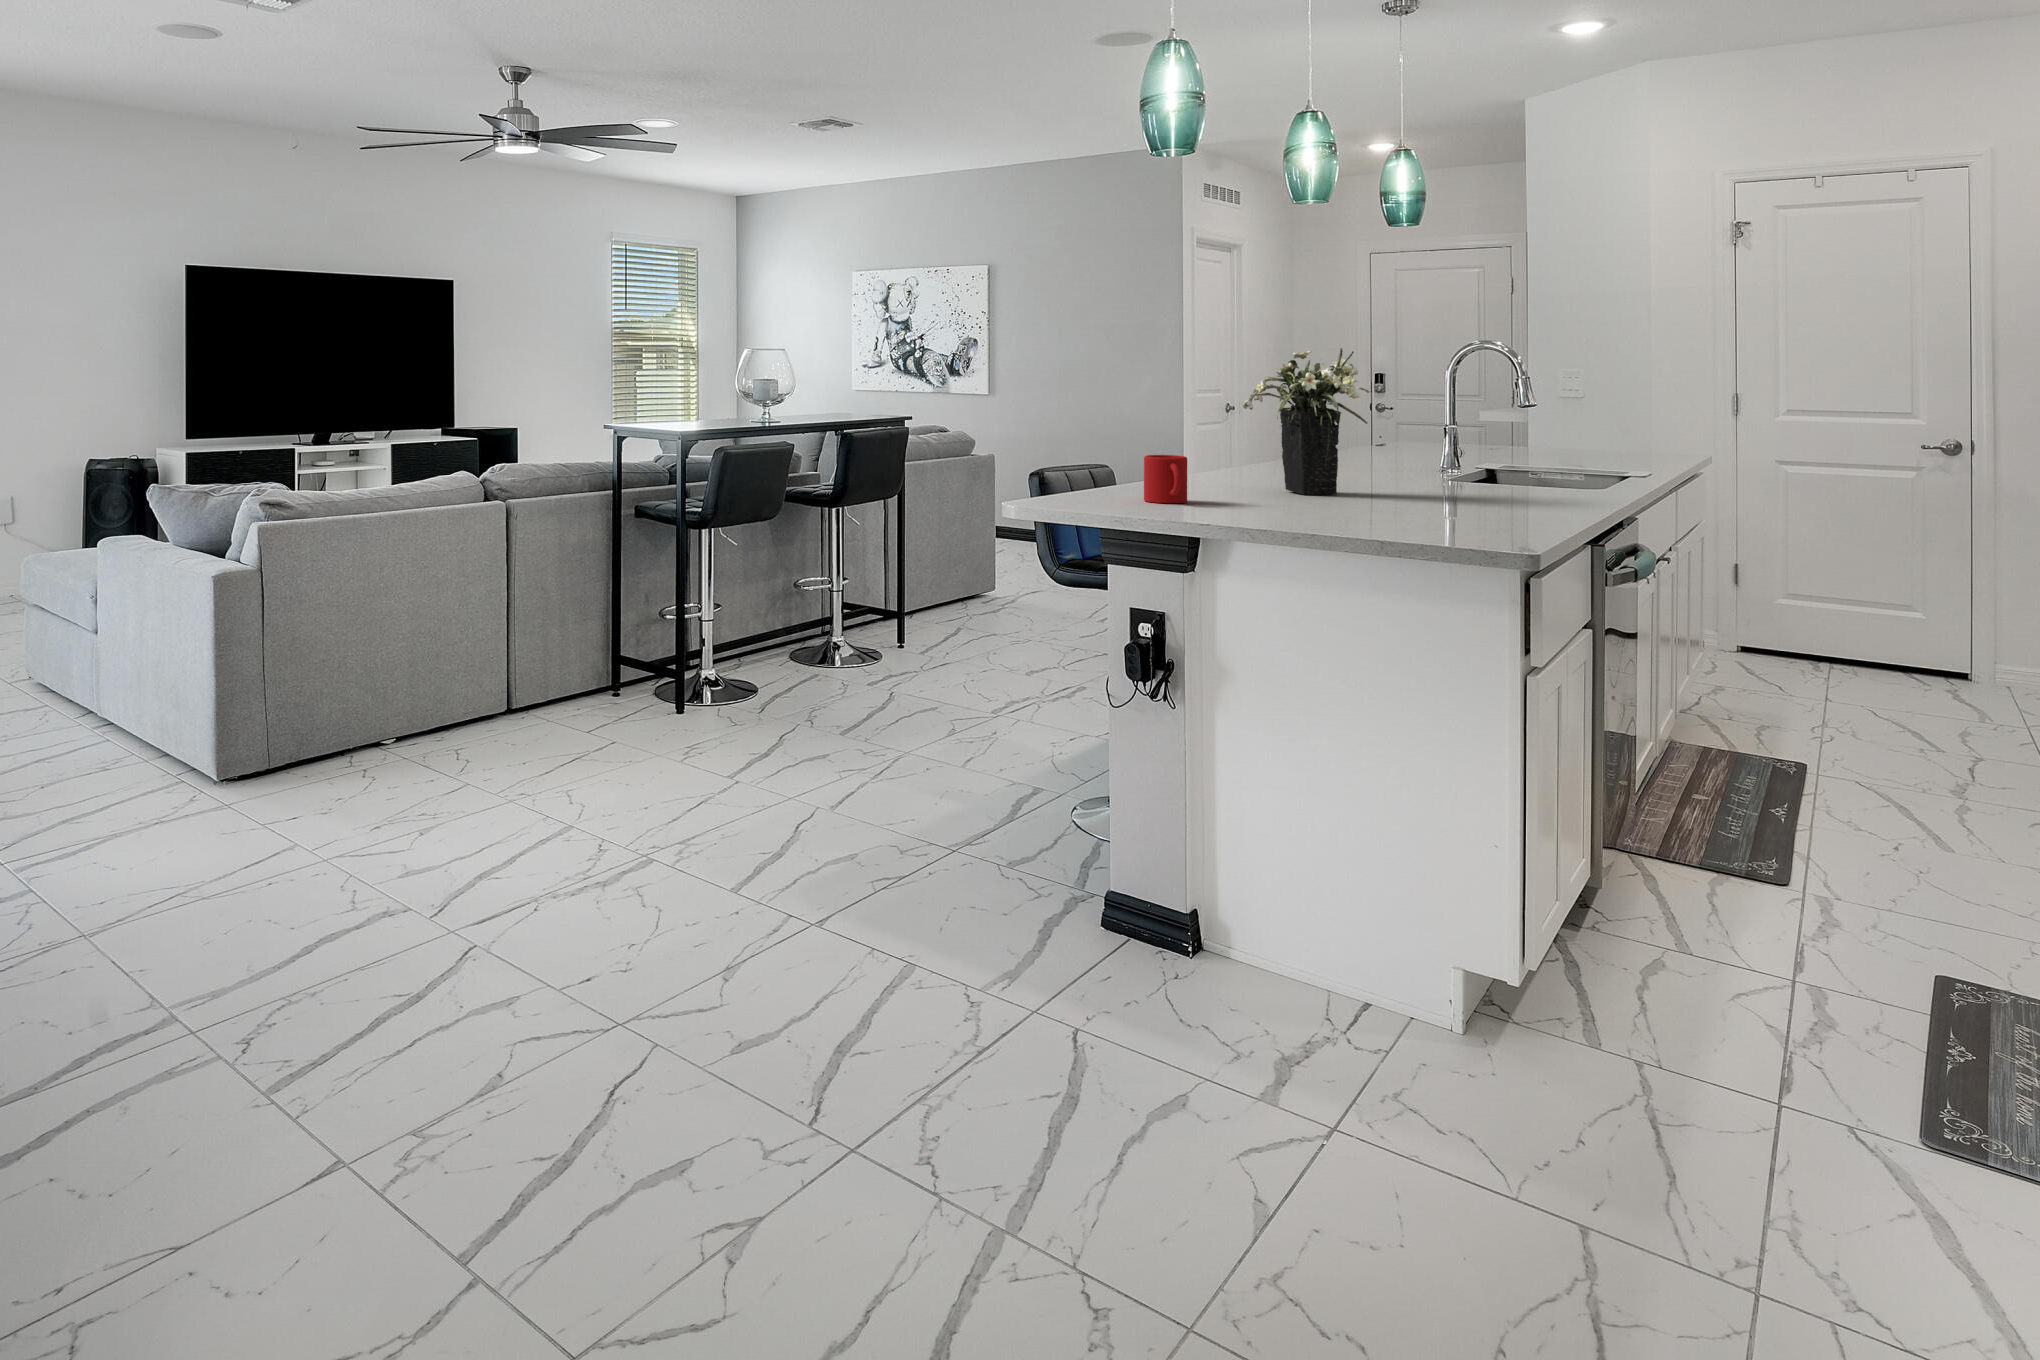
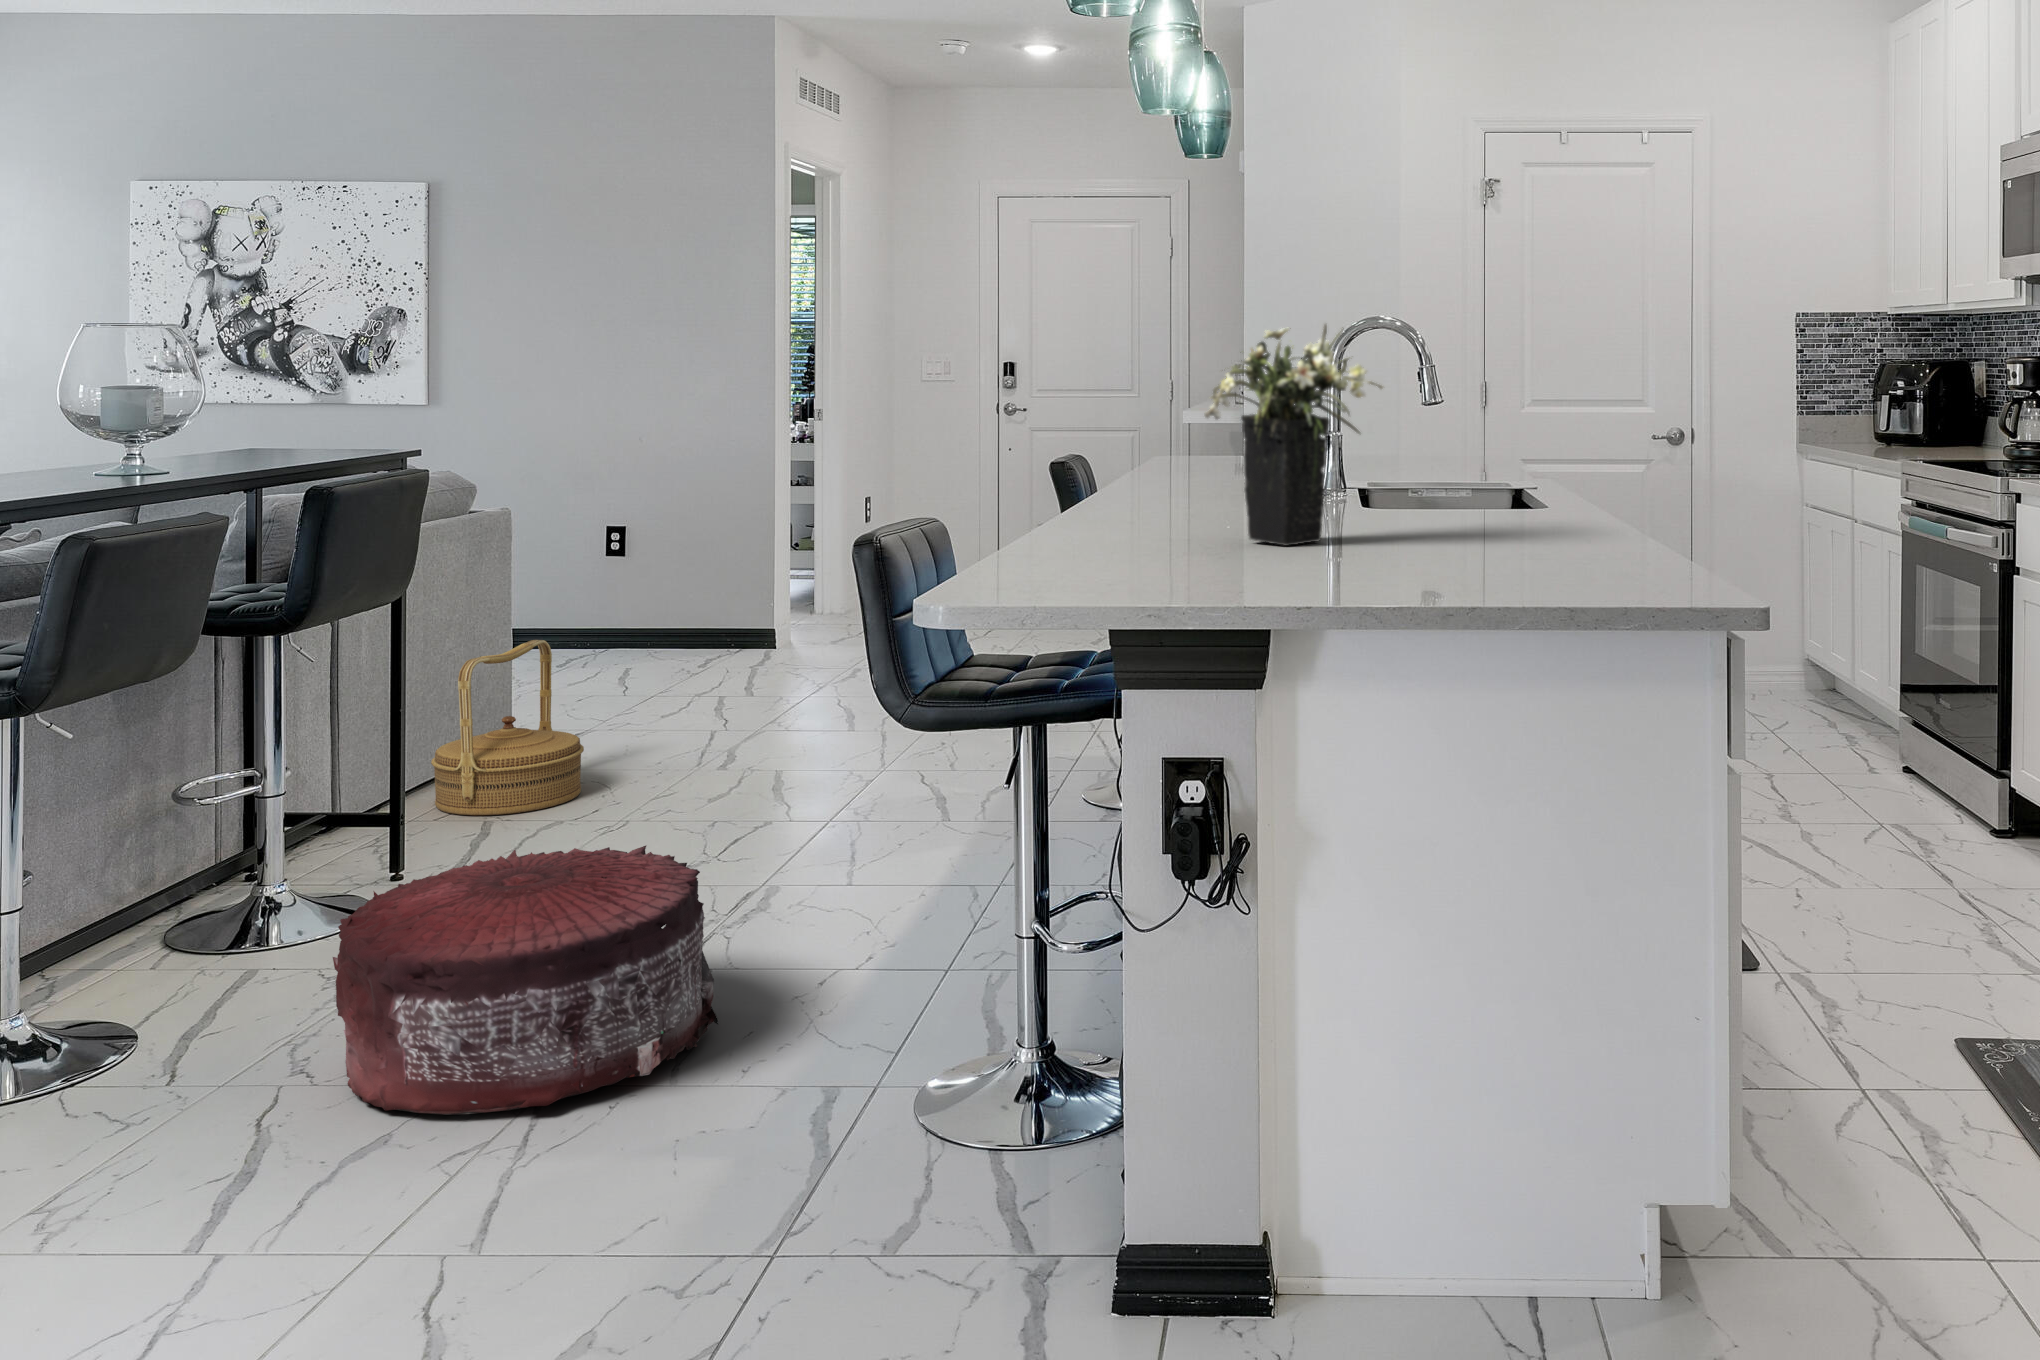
mug: present [1144,455,1187,503] -> none [1115,499,1191,580]
woven basket: none [937,531,1018,627] -> present [431,640,584,815]
pouf: none [818,632,1001,761] -> present [333,846,718,1115]

